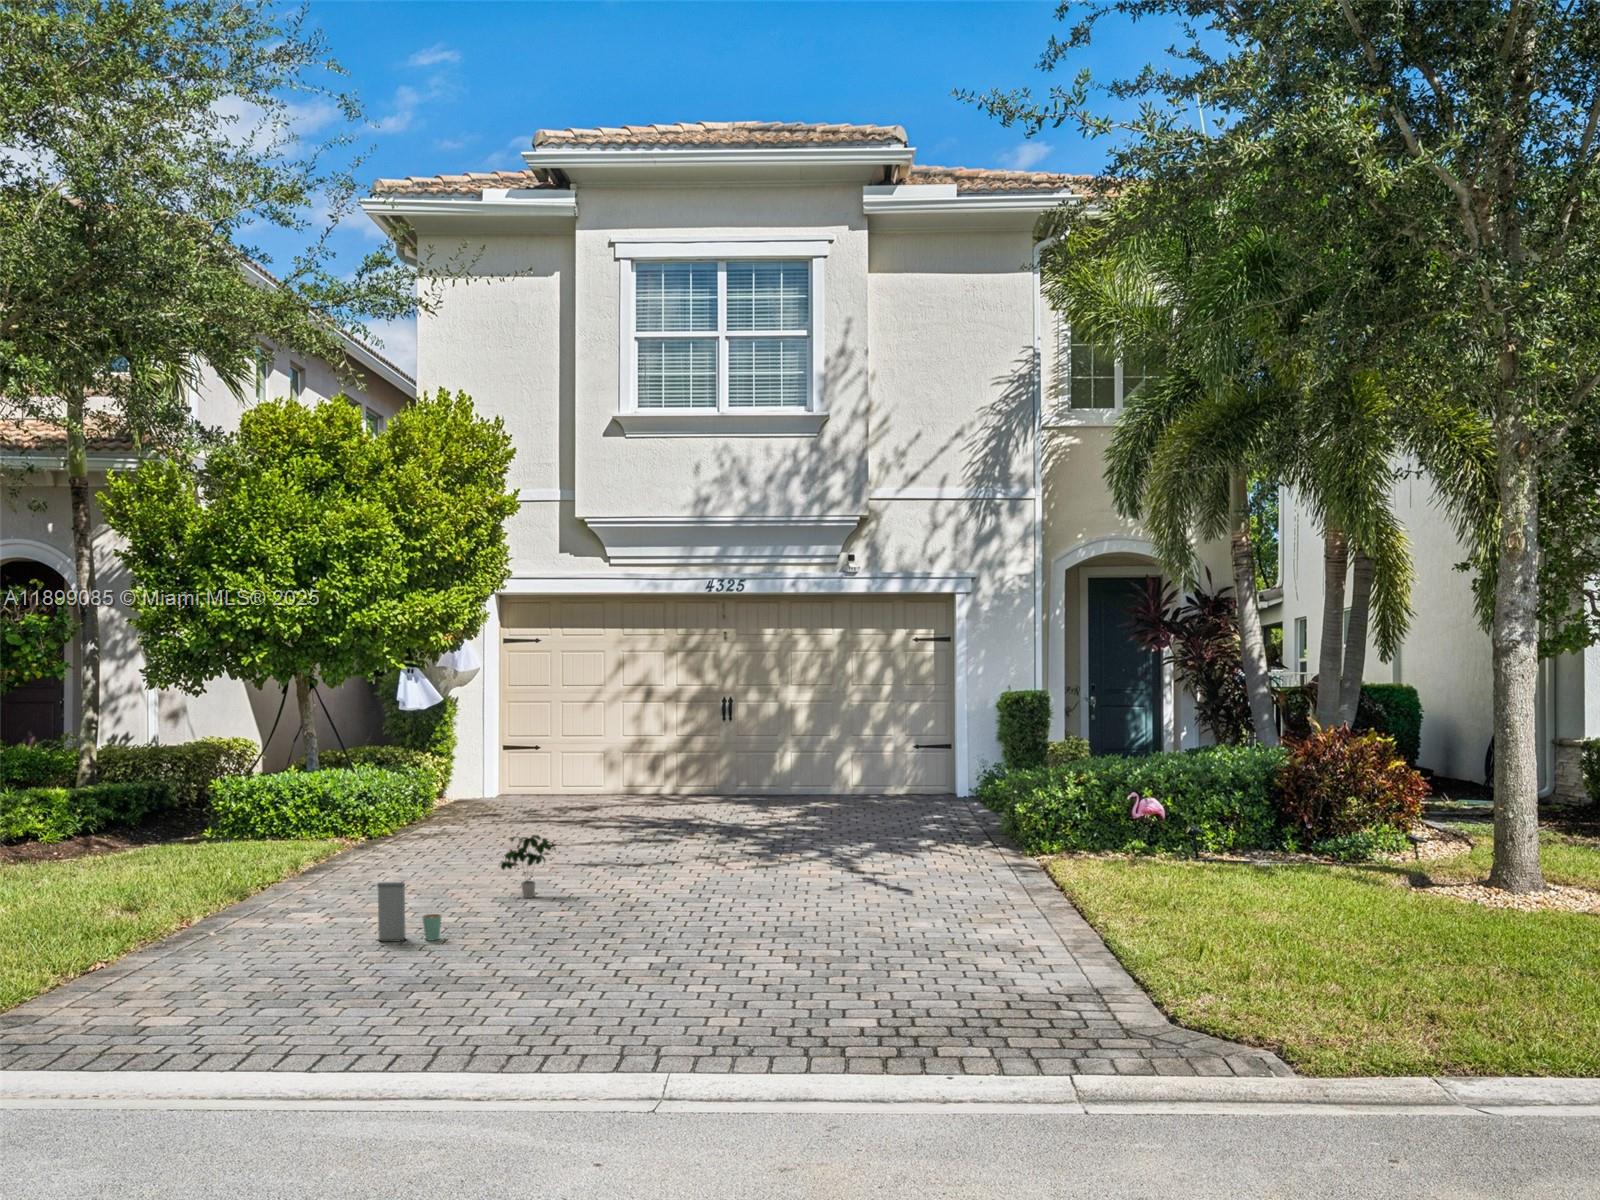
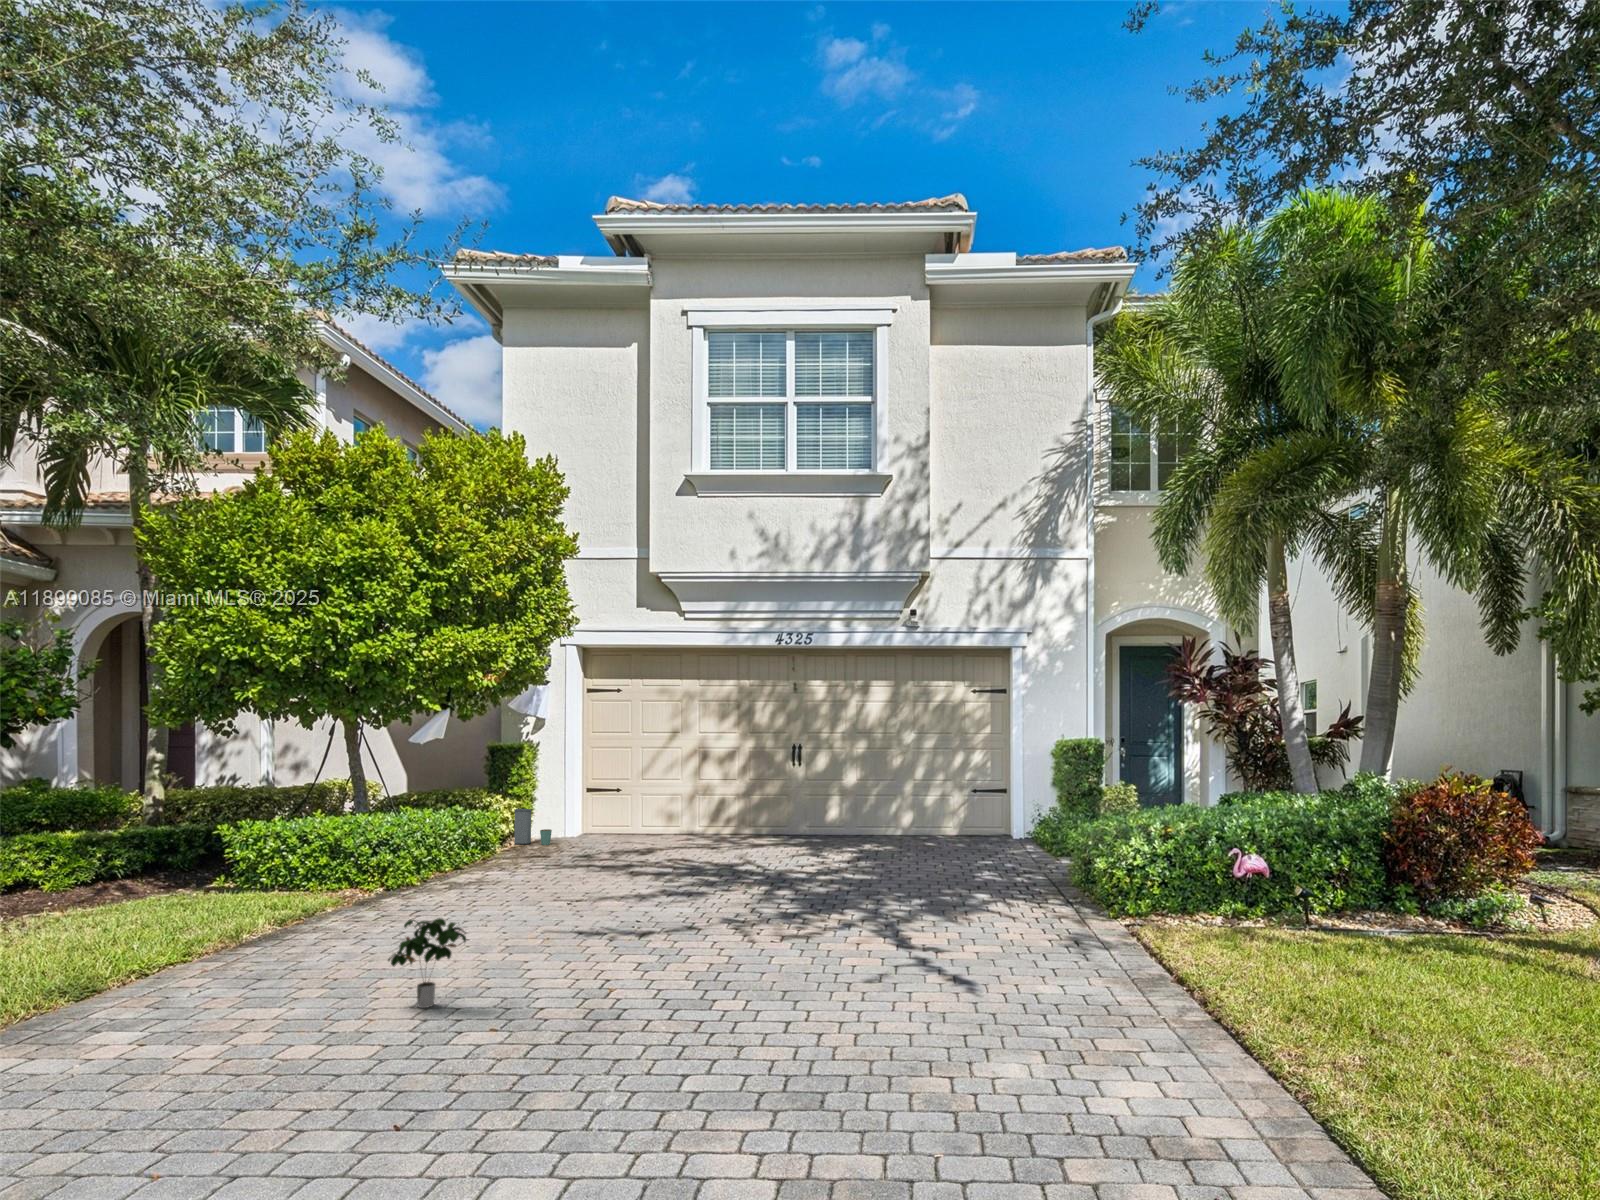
trash can: present [377,882,441,942] -> present [514,809,552,845]

